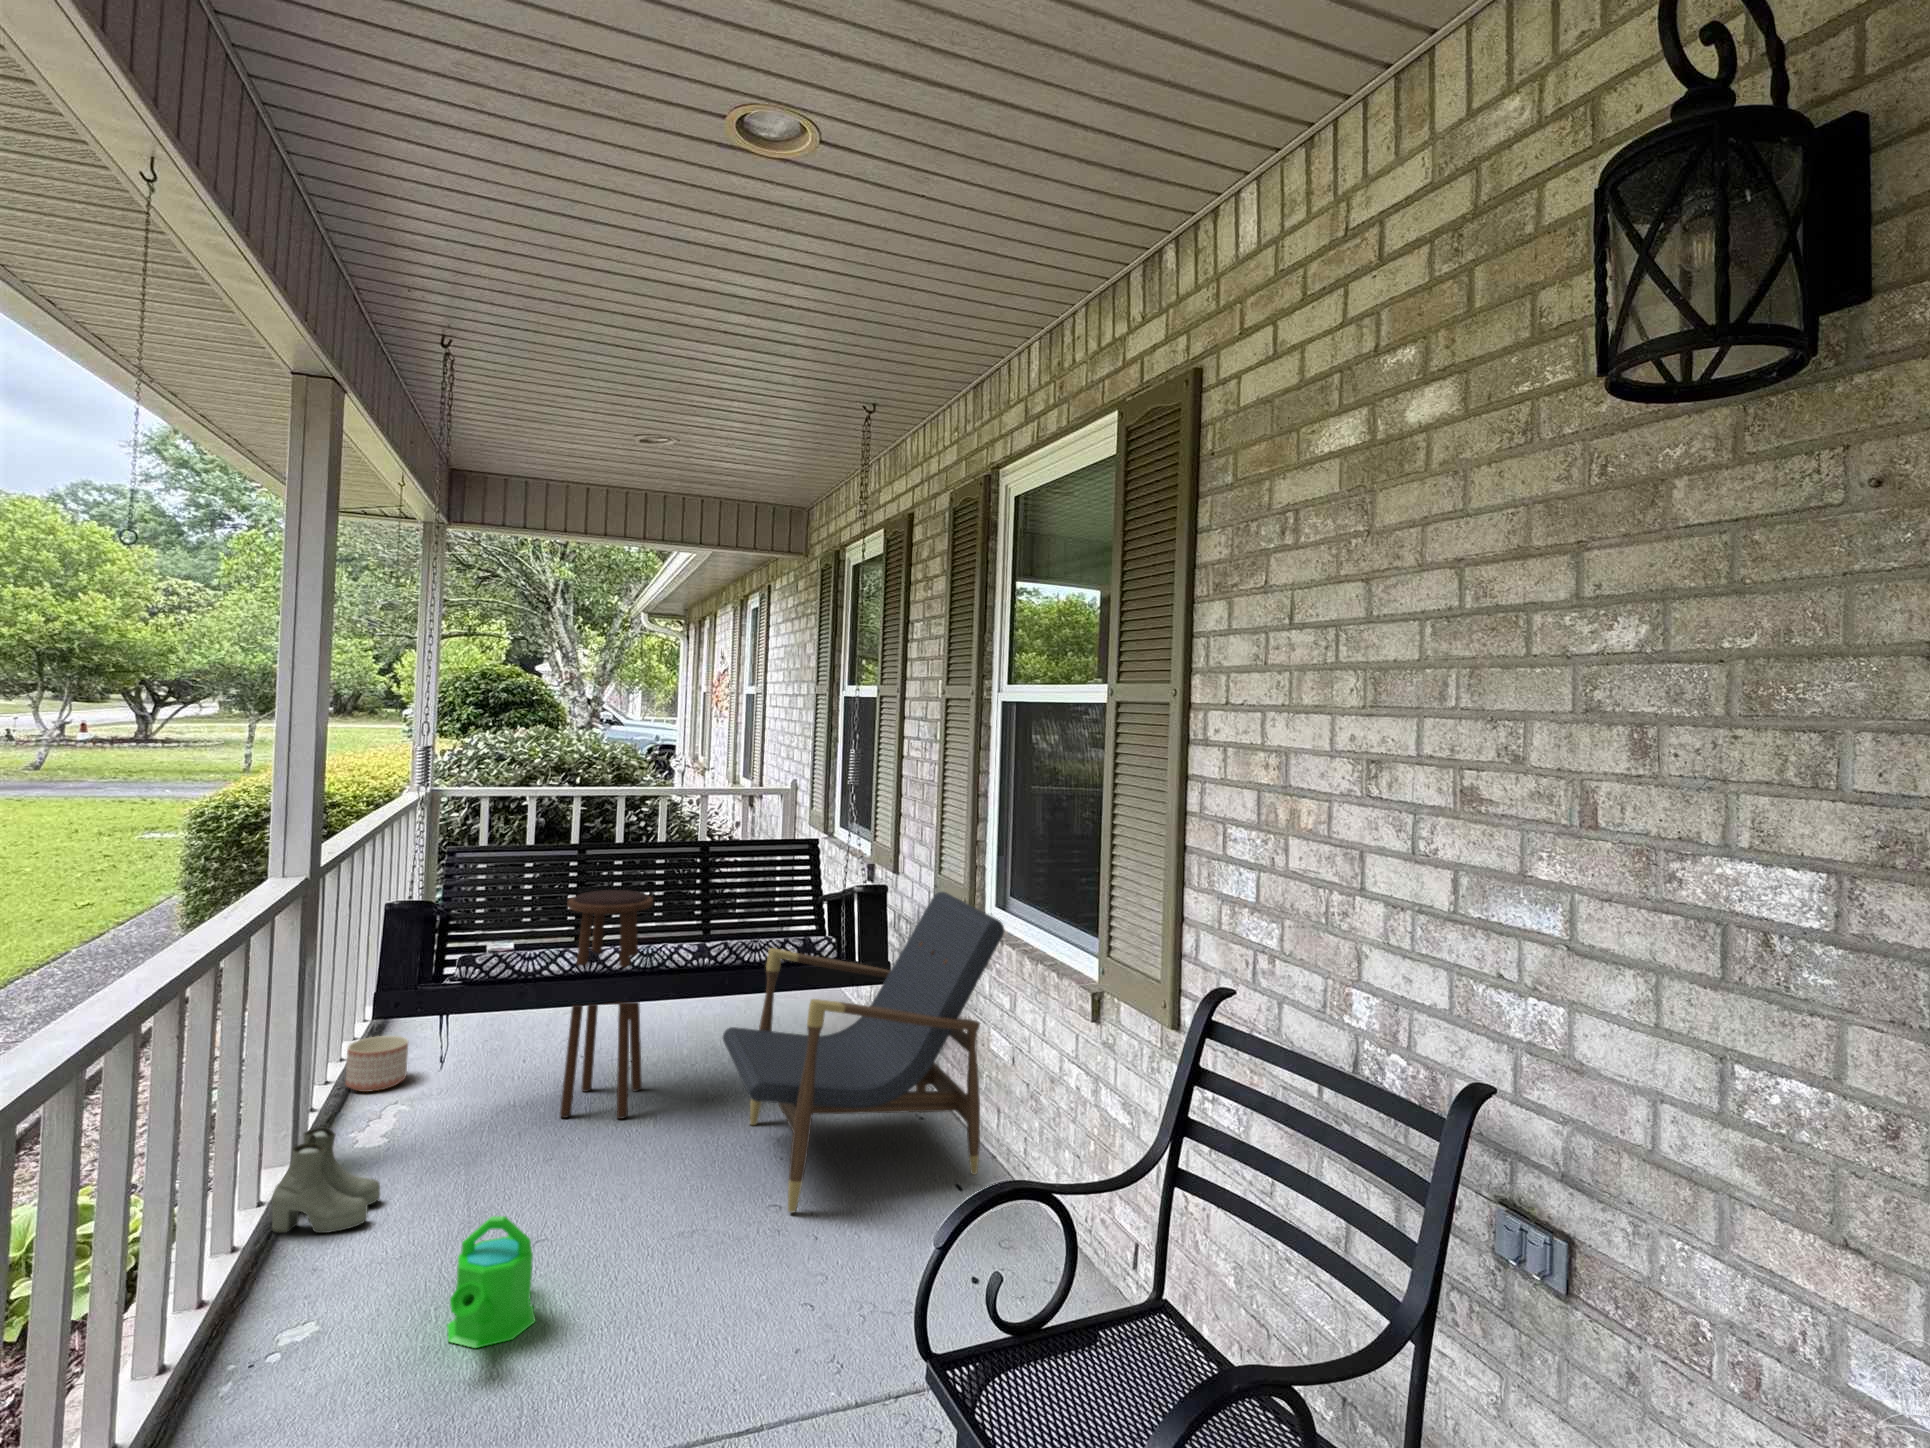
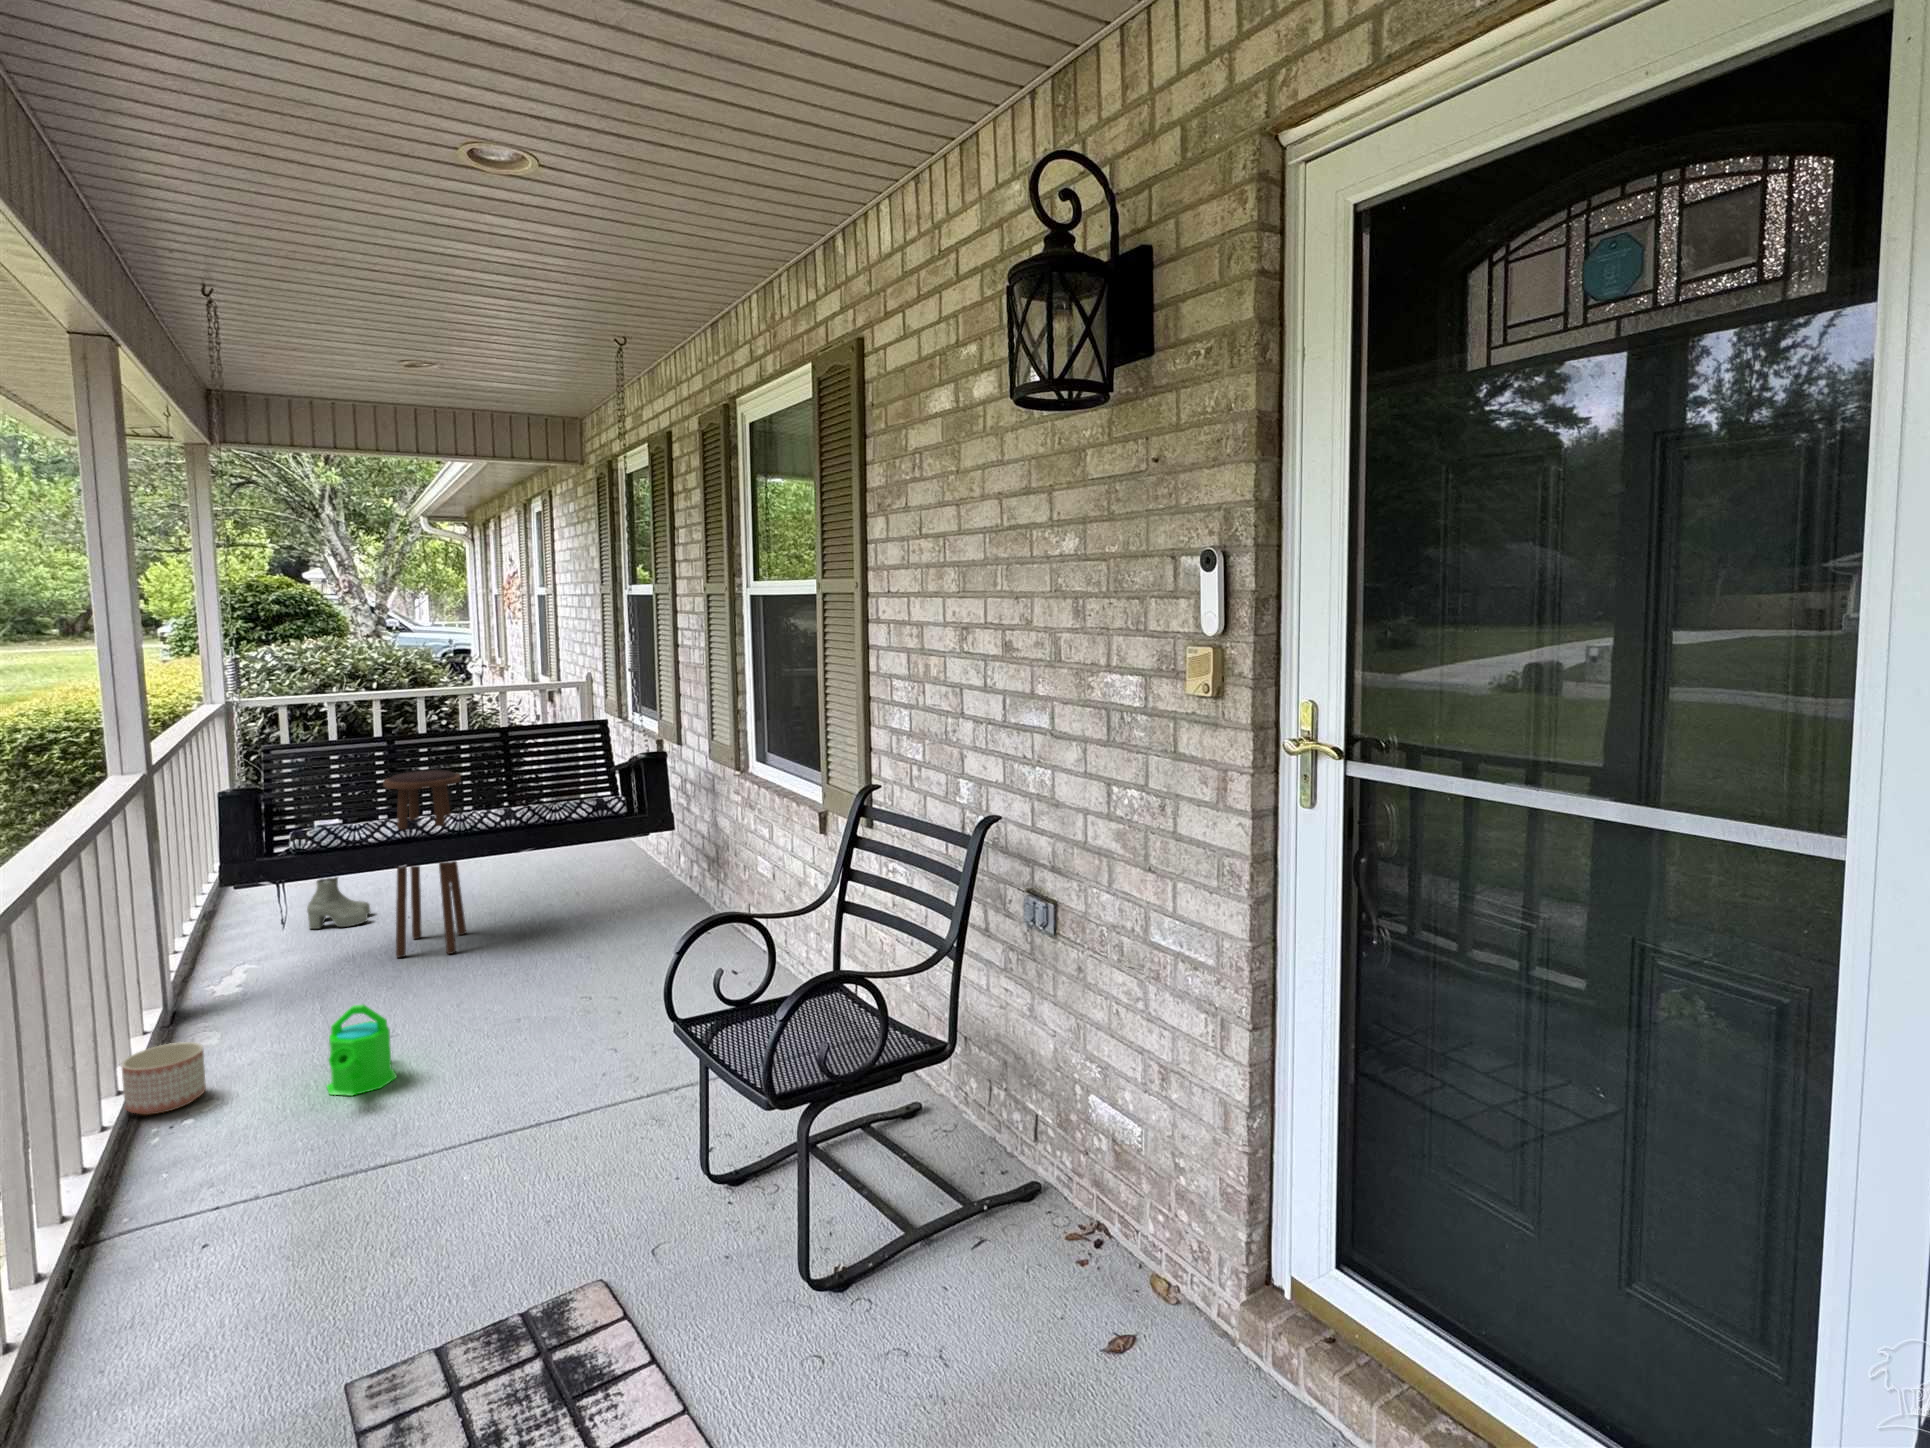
lounge chair: present [723,892,1004,1212] -> none [532,753,759,998]
planter: present [345,1036,408,1092] -> present [122,1042,206,1115]
boots: present [272,1128,380,1233] -> present [307,877,370,929]

